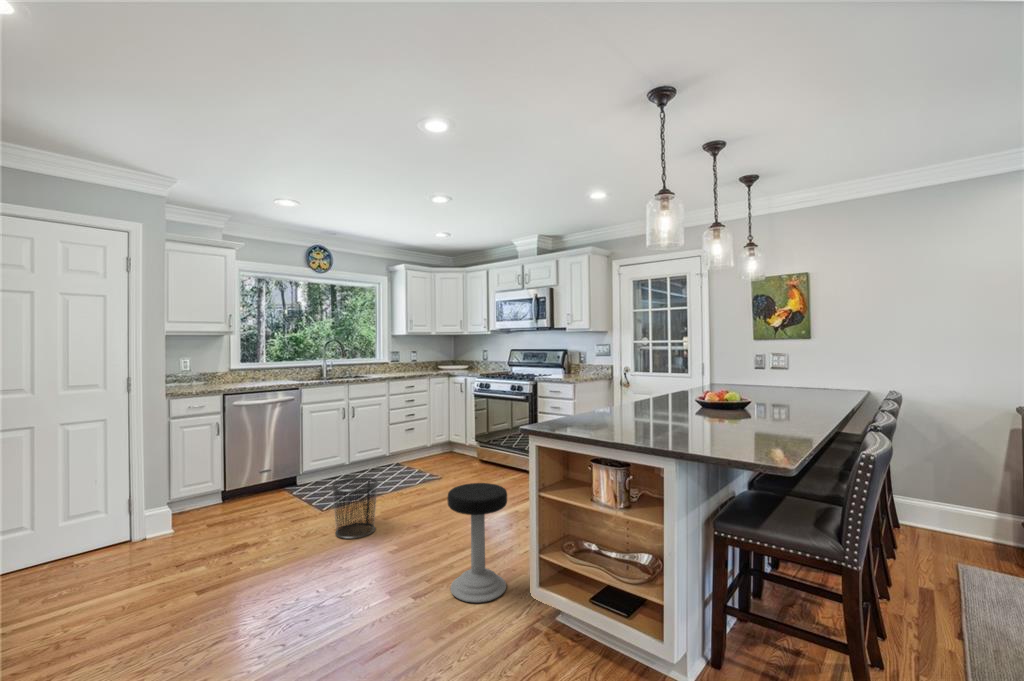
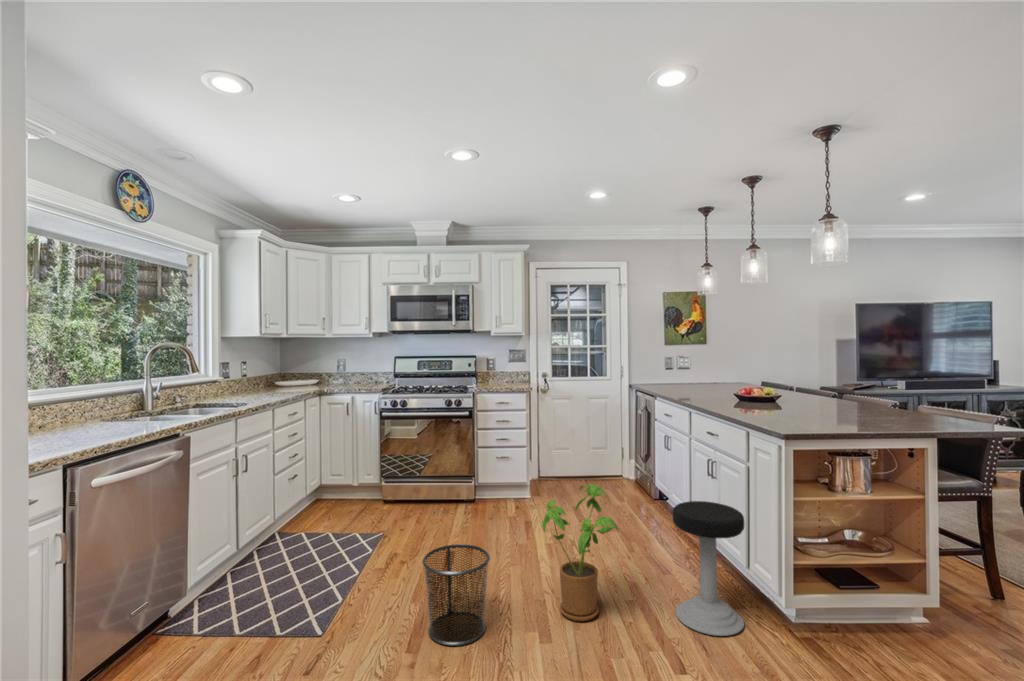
house plant: none [400,452,457,555] -> present [542,484,619,621]

